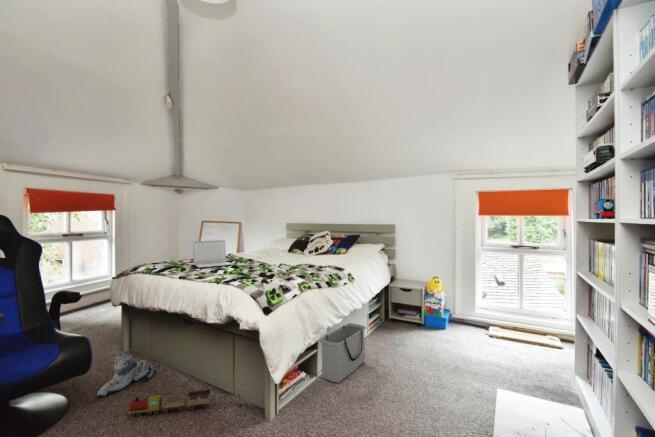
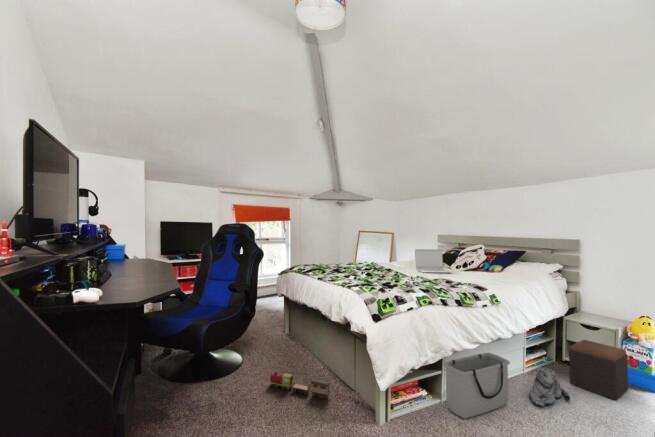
laptop: present [193,240,232,268] -> present [415,249,451,273]
footstool: none [397,300,428,339] -> present [569,340,628,400]
plush toy: present [98,353,155,396] -> present [529,366,570,407]

